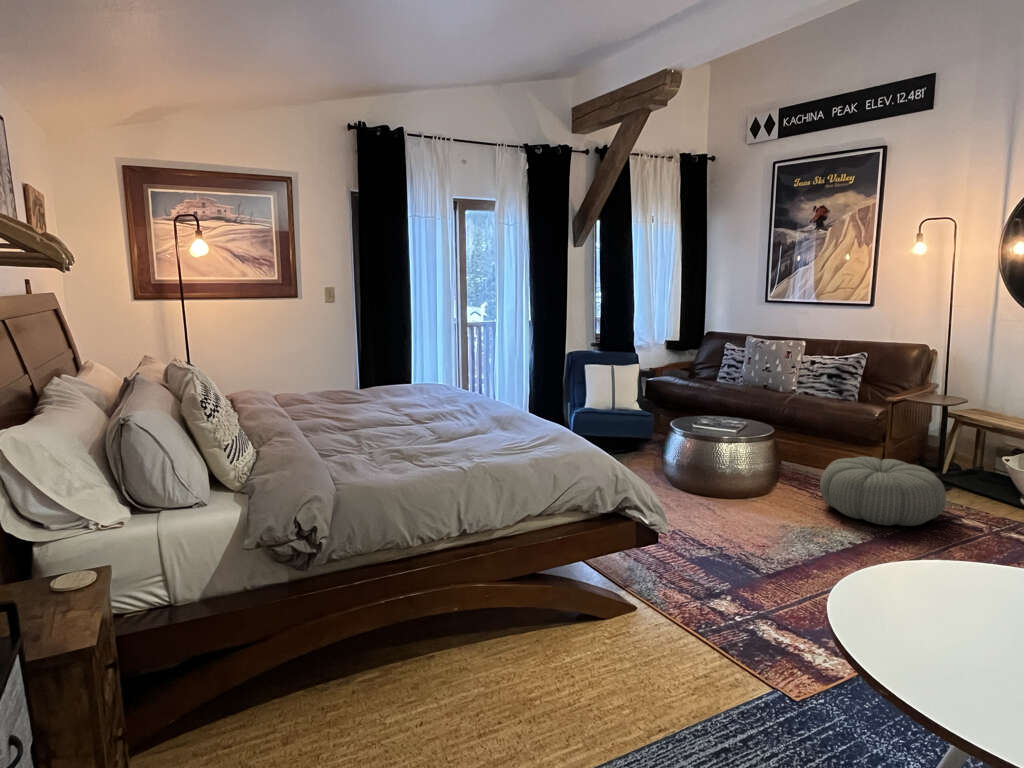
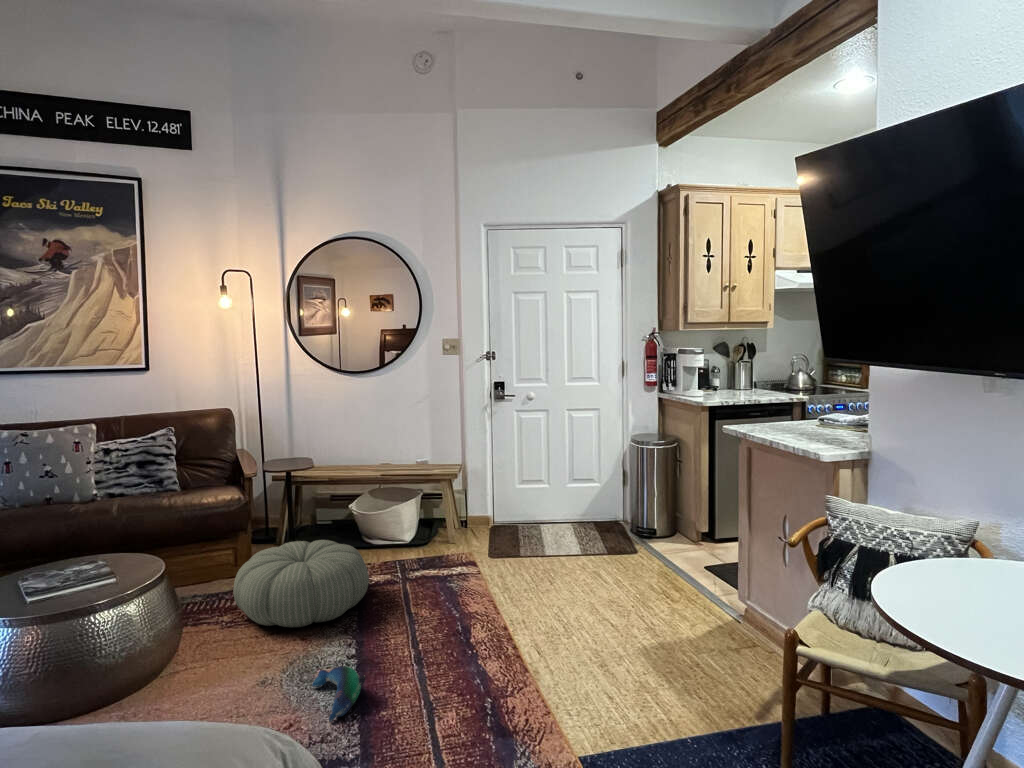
plush toy: none [775,535,821,561] -> present [312,666,365,722]

